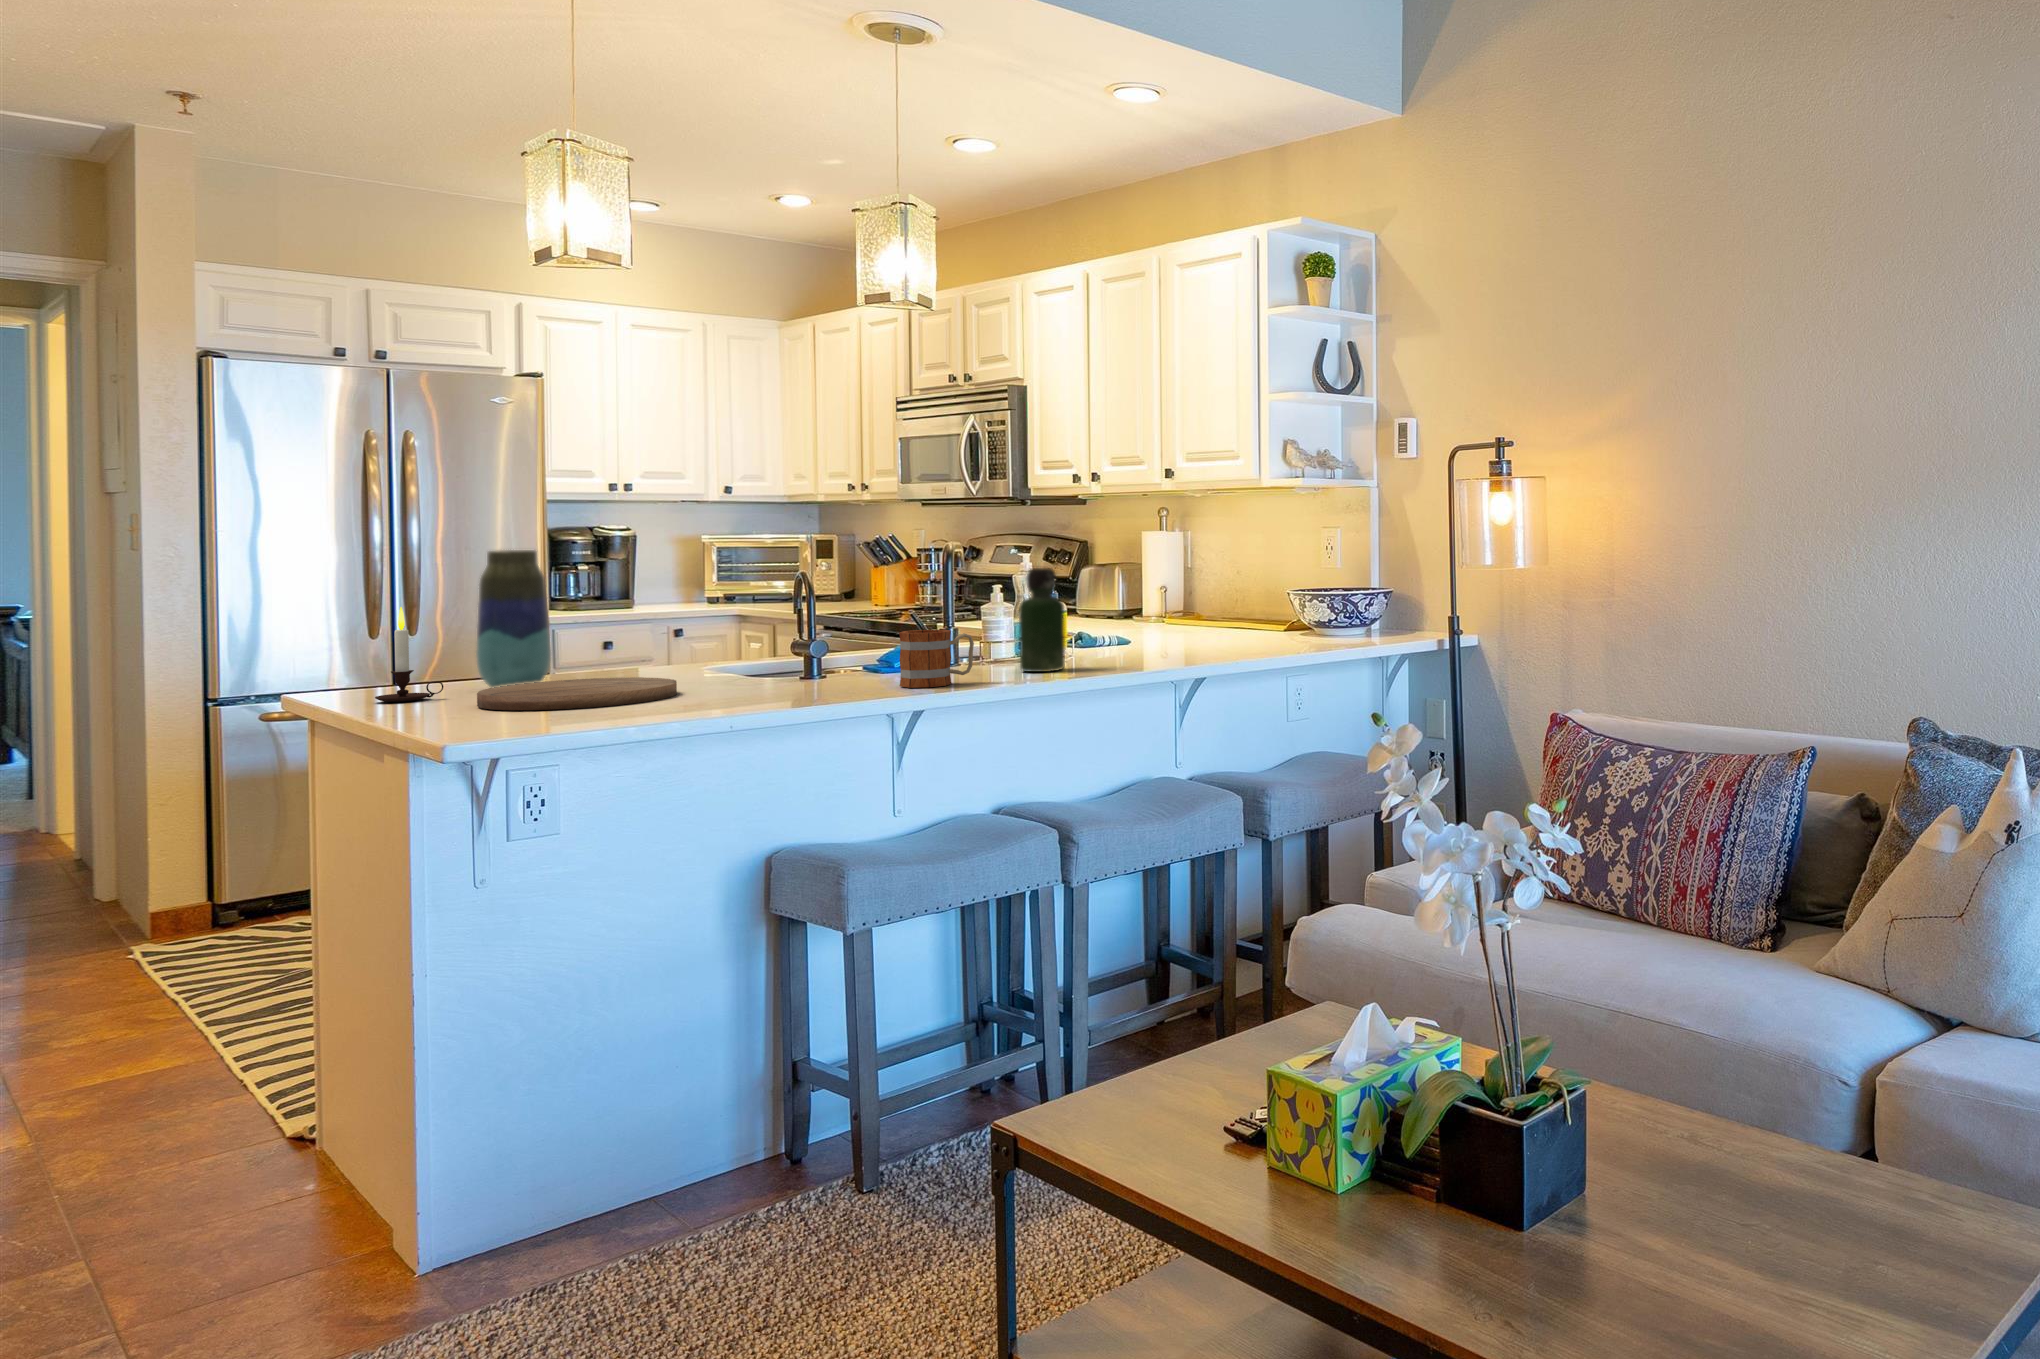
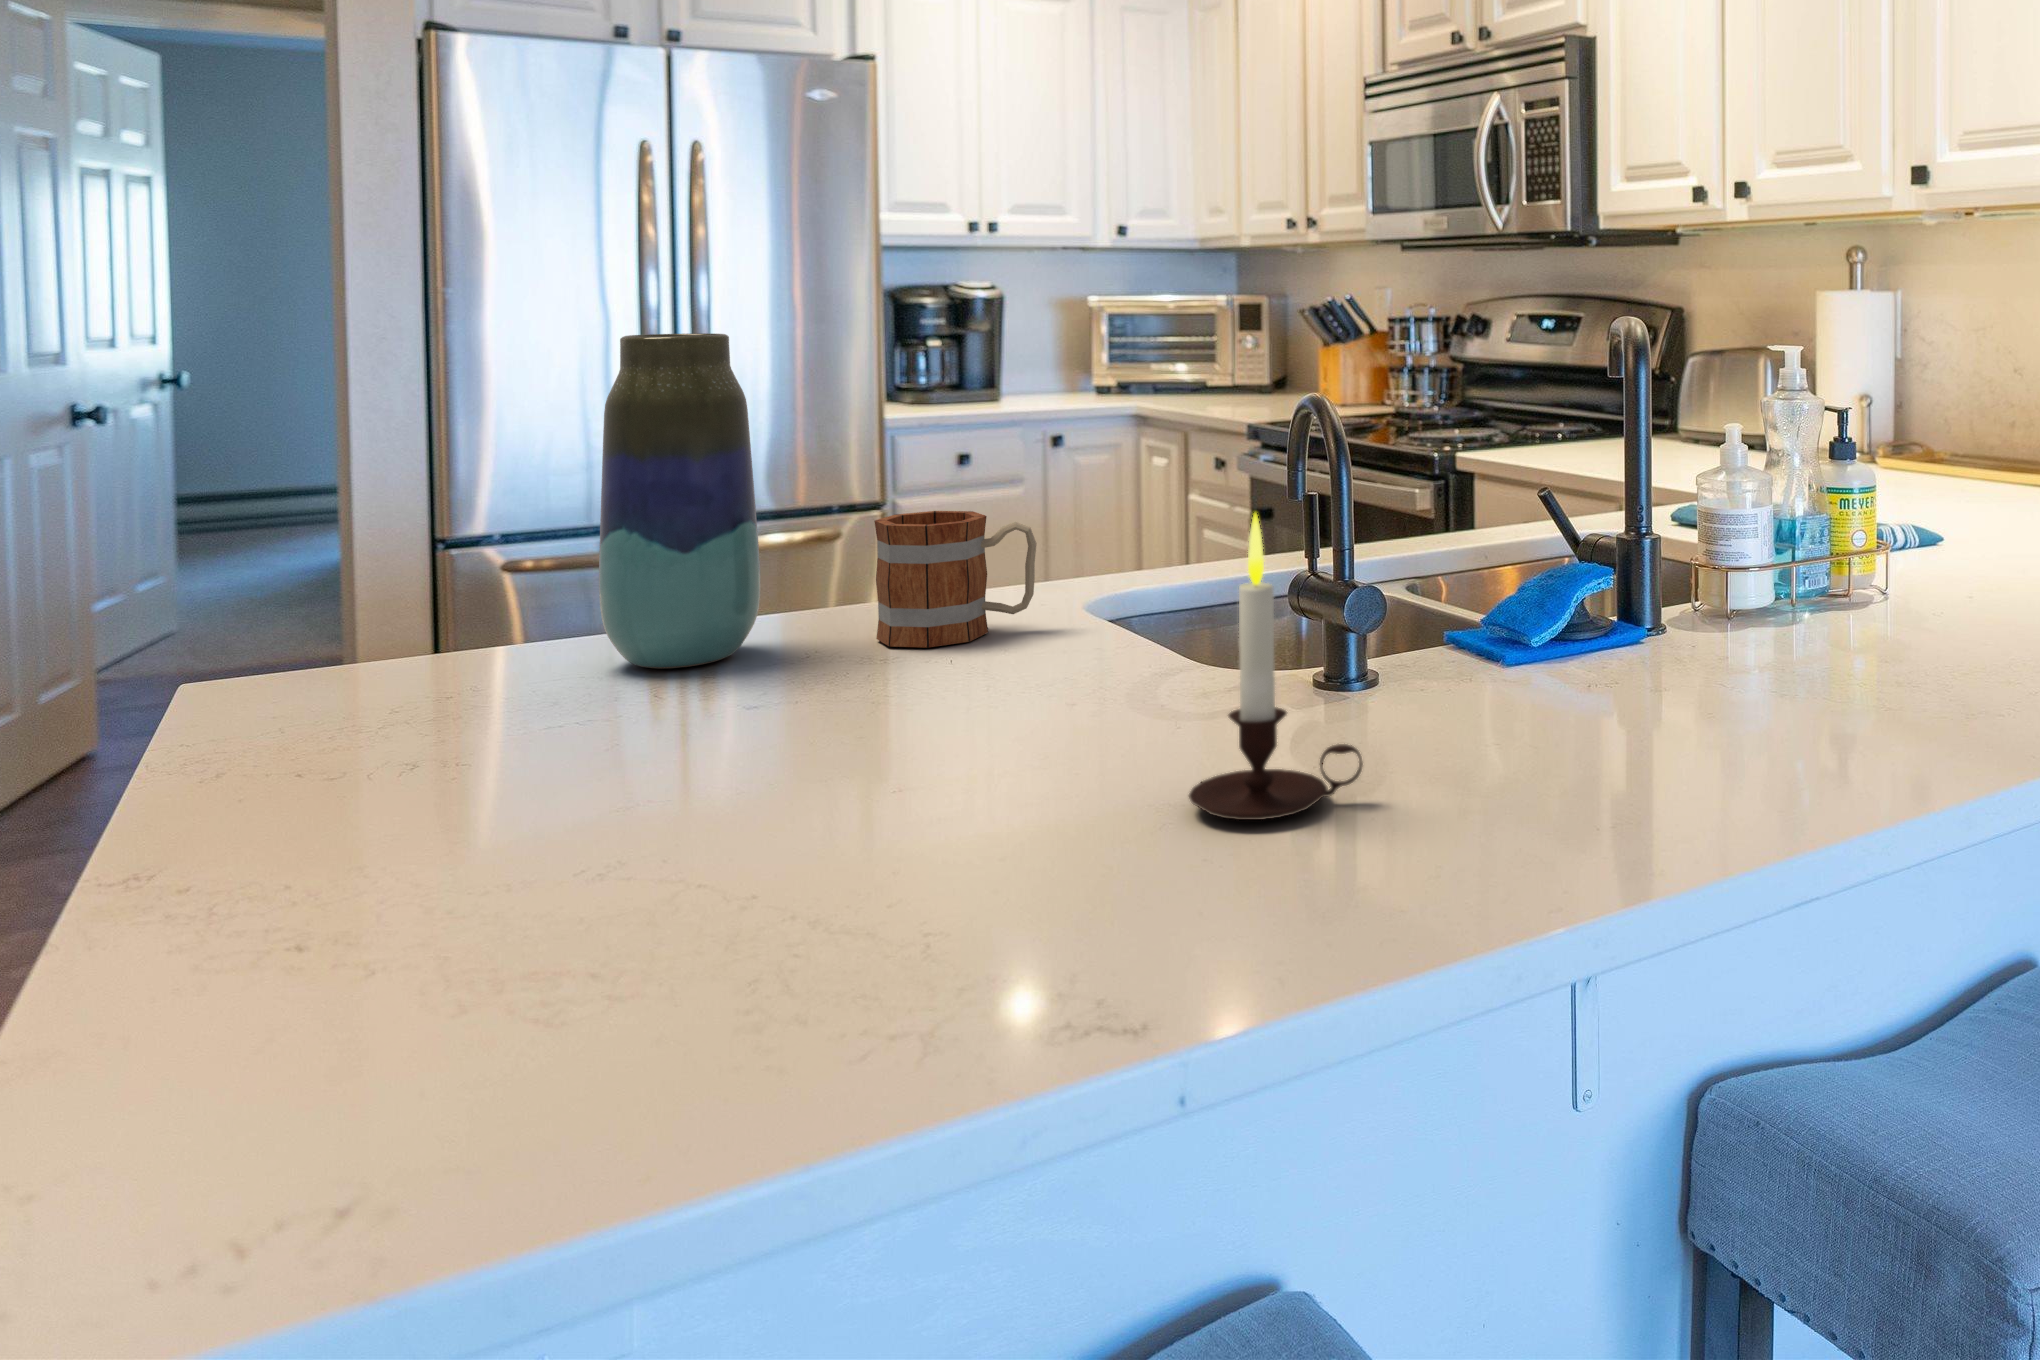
bottle: present [1019,568,1065,672] -> none [1843,387,1963,678]
candle: present [375,607,444,702] -> present [1189,513,1363,820]
mug: present [899,630,974,688] -> present [874,511,1037,648]
cutting board: present [477,677,677,710] -> none [498,666,1014,841]

